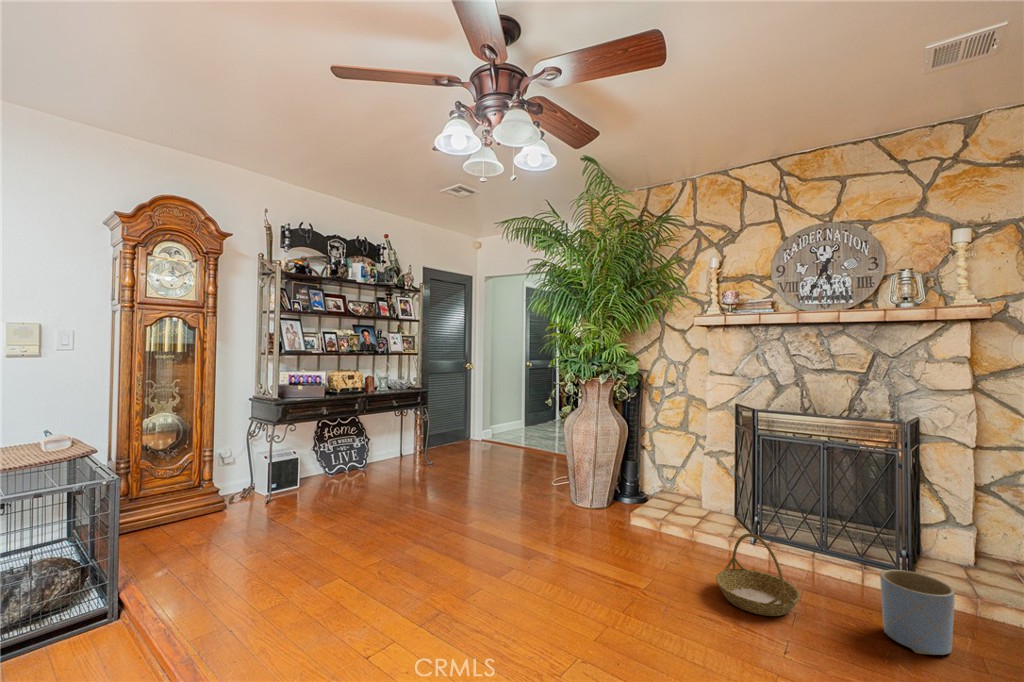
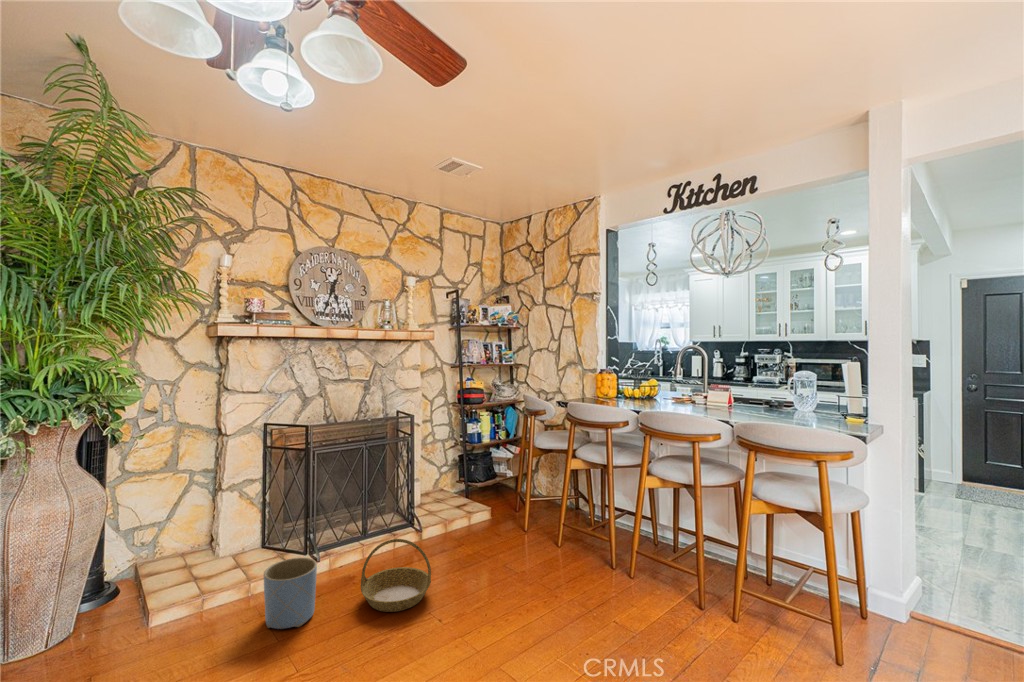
planter: present [880,570,955,655] -> present [264,558,317,629]

